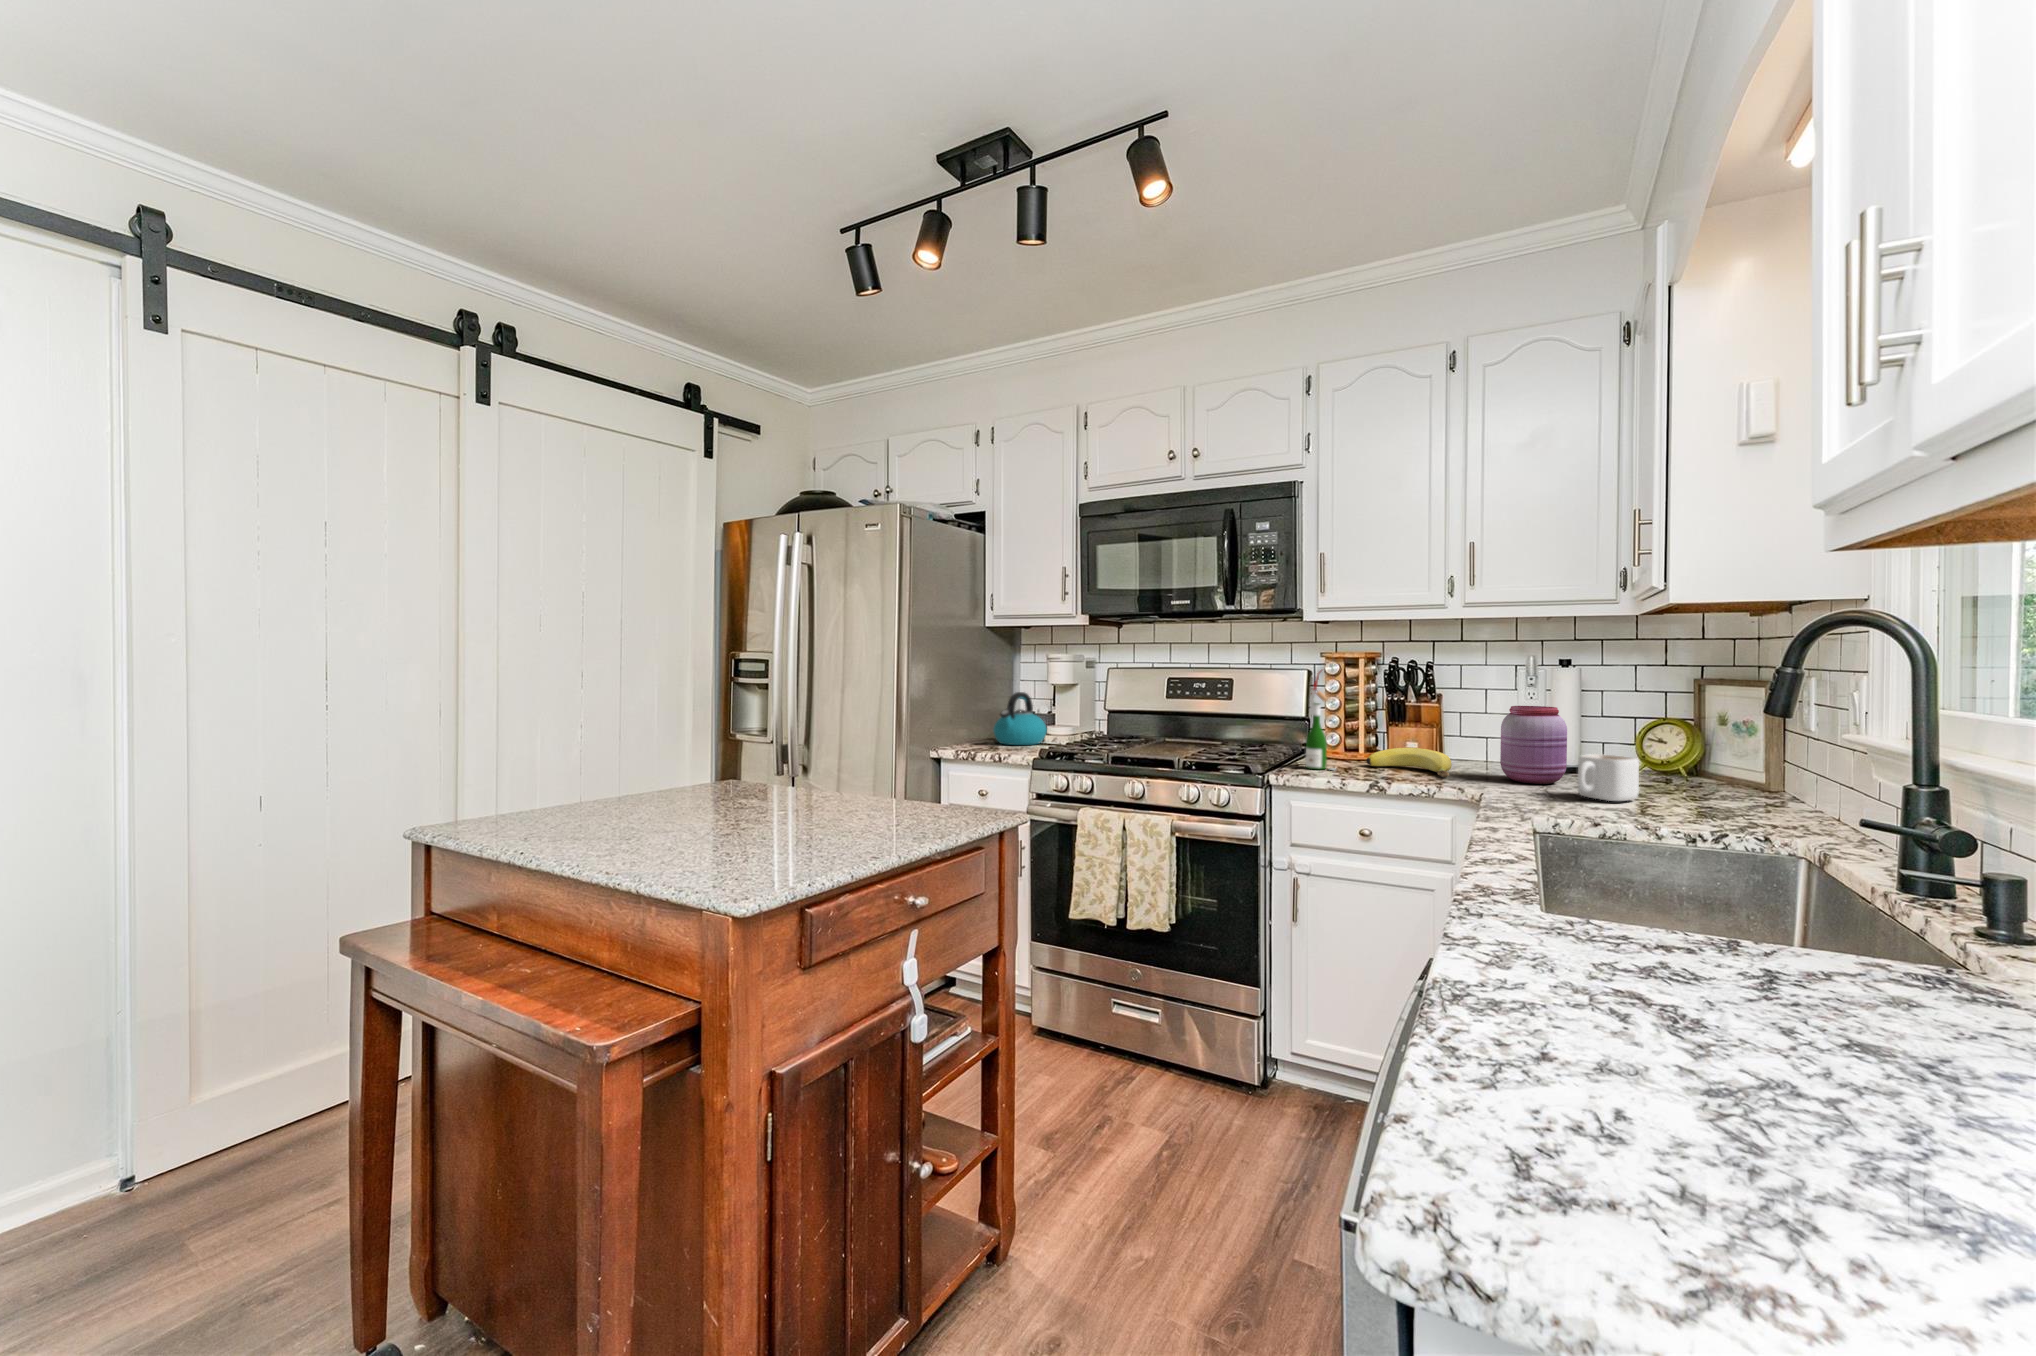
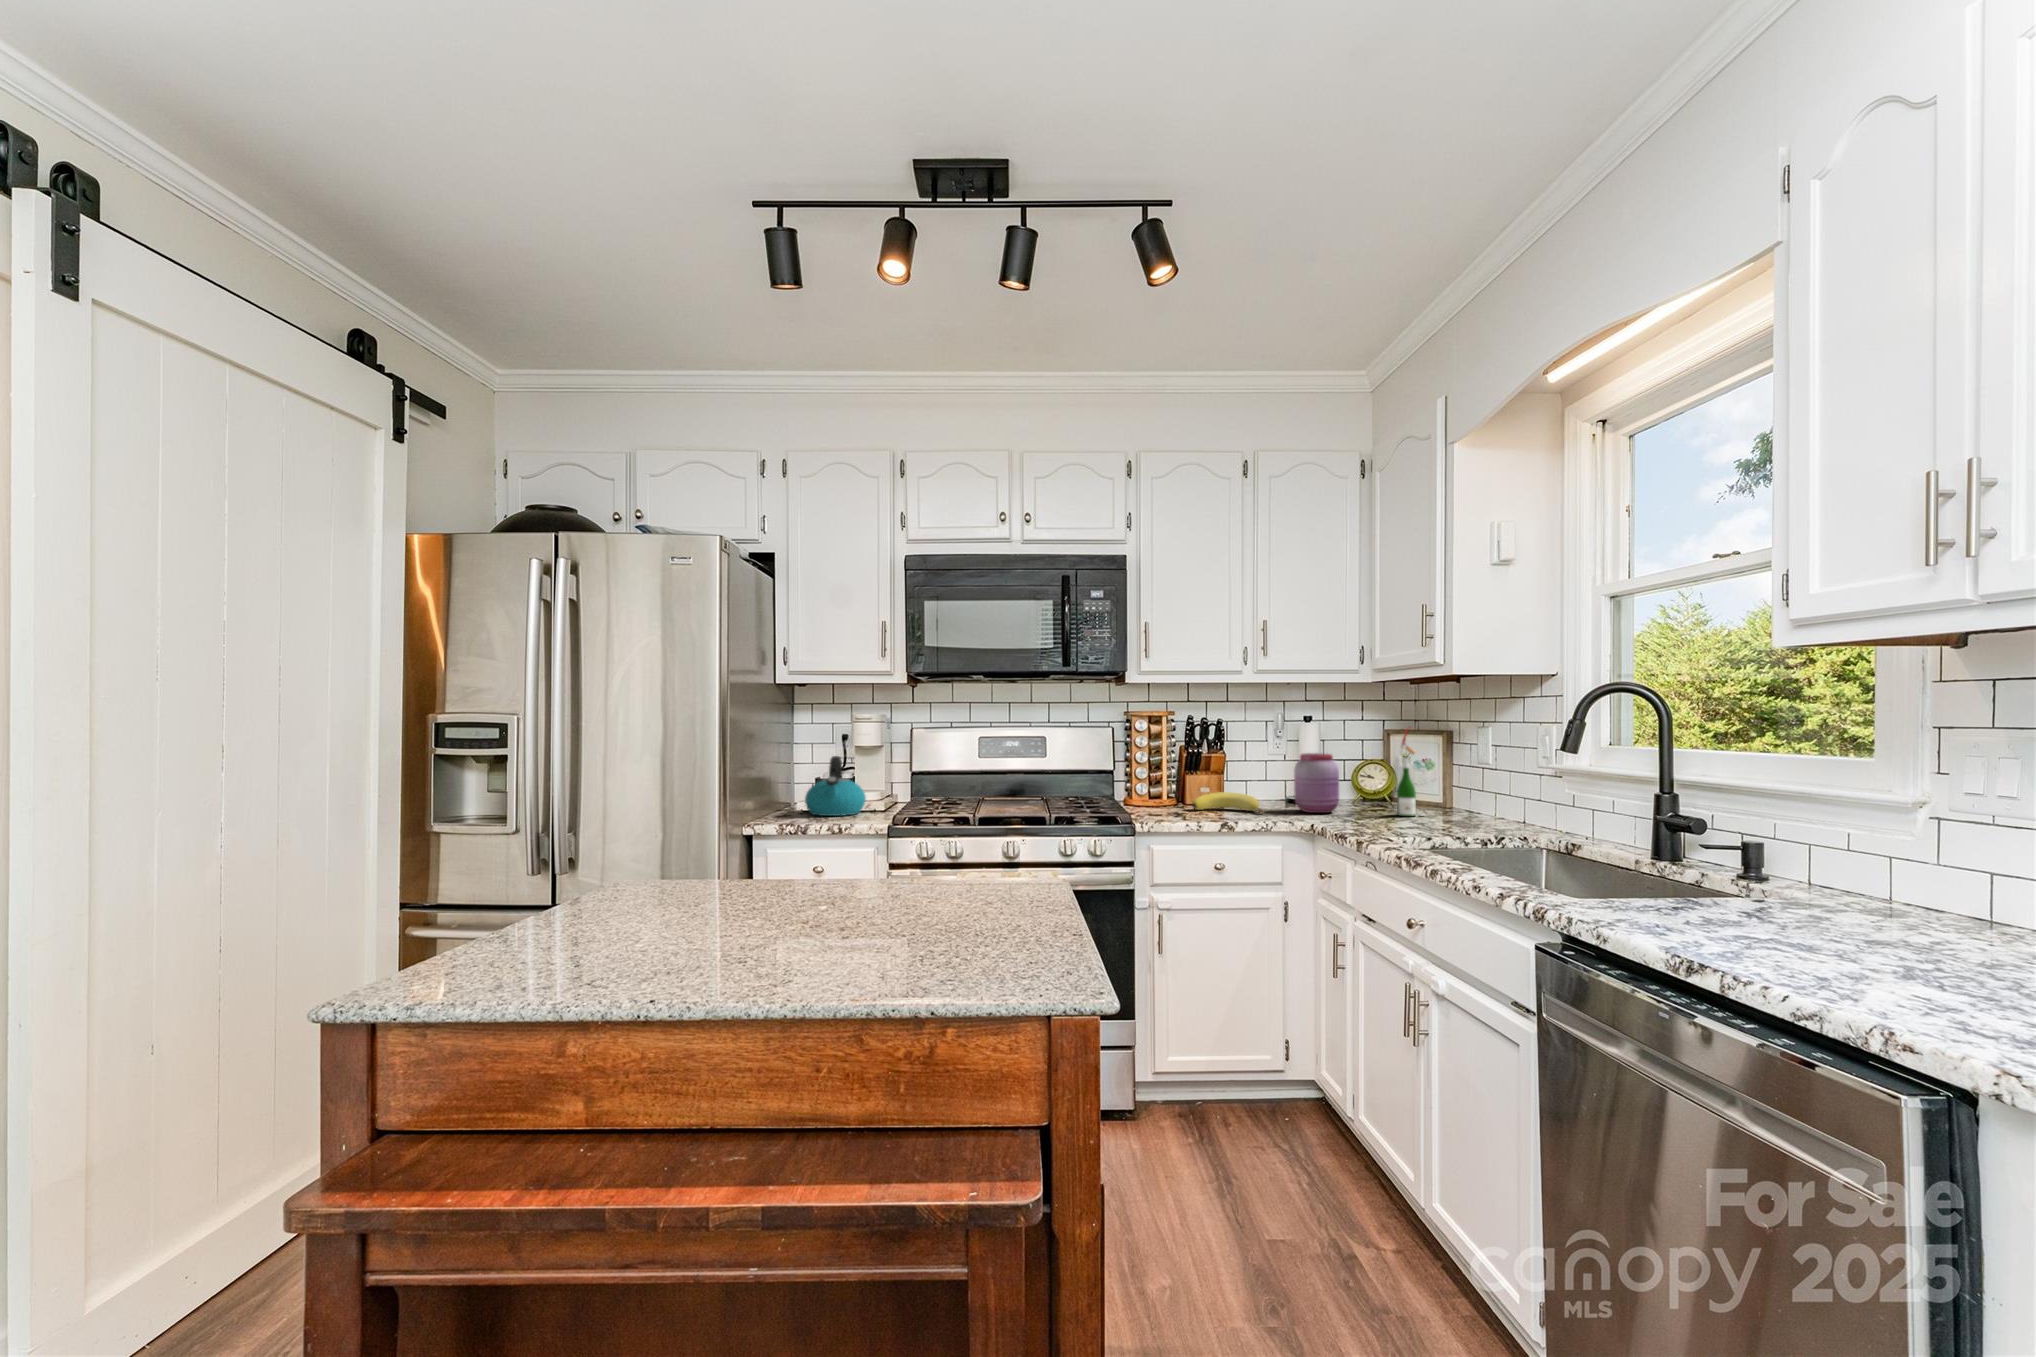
wine bottle: present [1306,670,1334,770] -> present [1395,729,1416,816]
mug: present [1578,754,1639,801] -> none [1365,787,1400,820]

